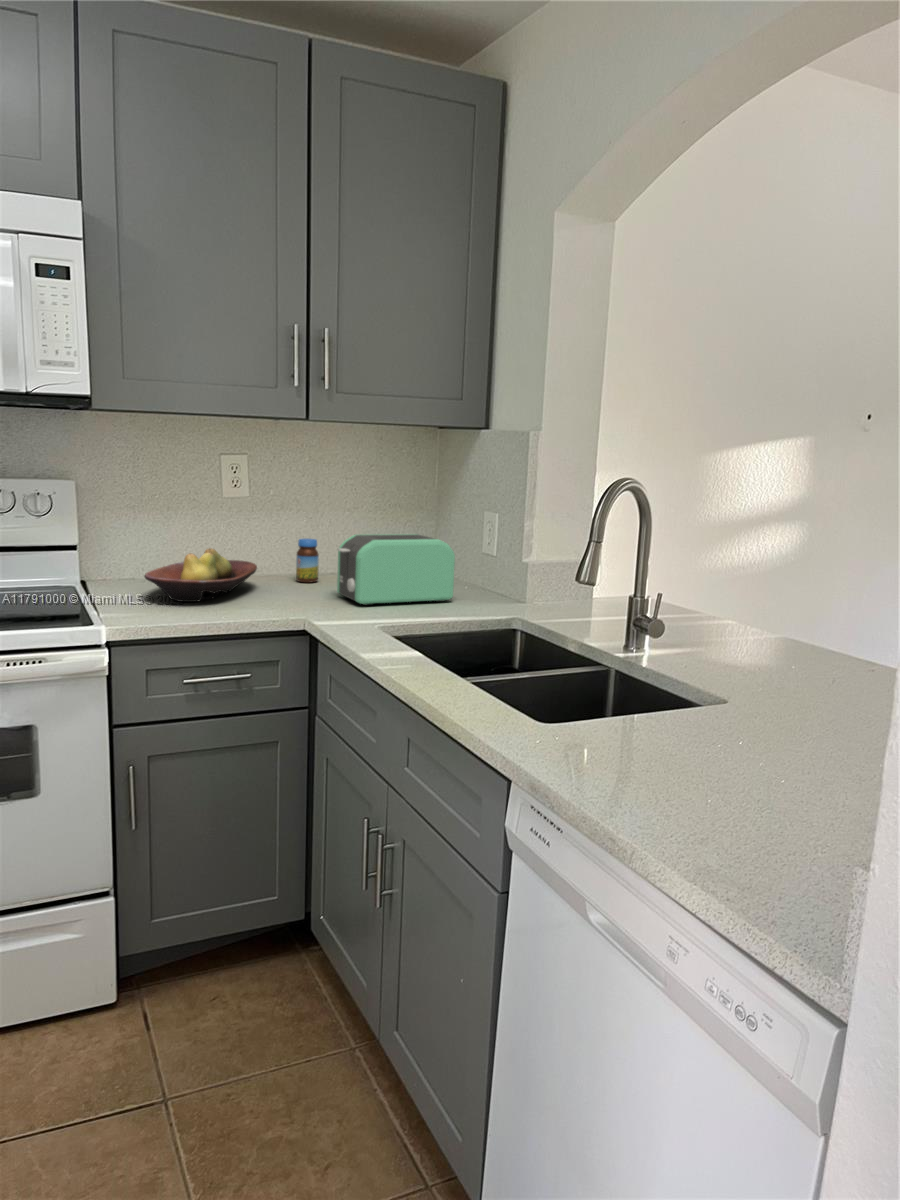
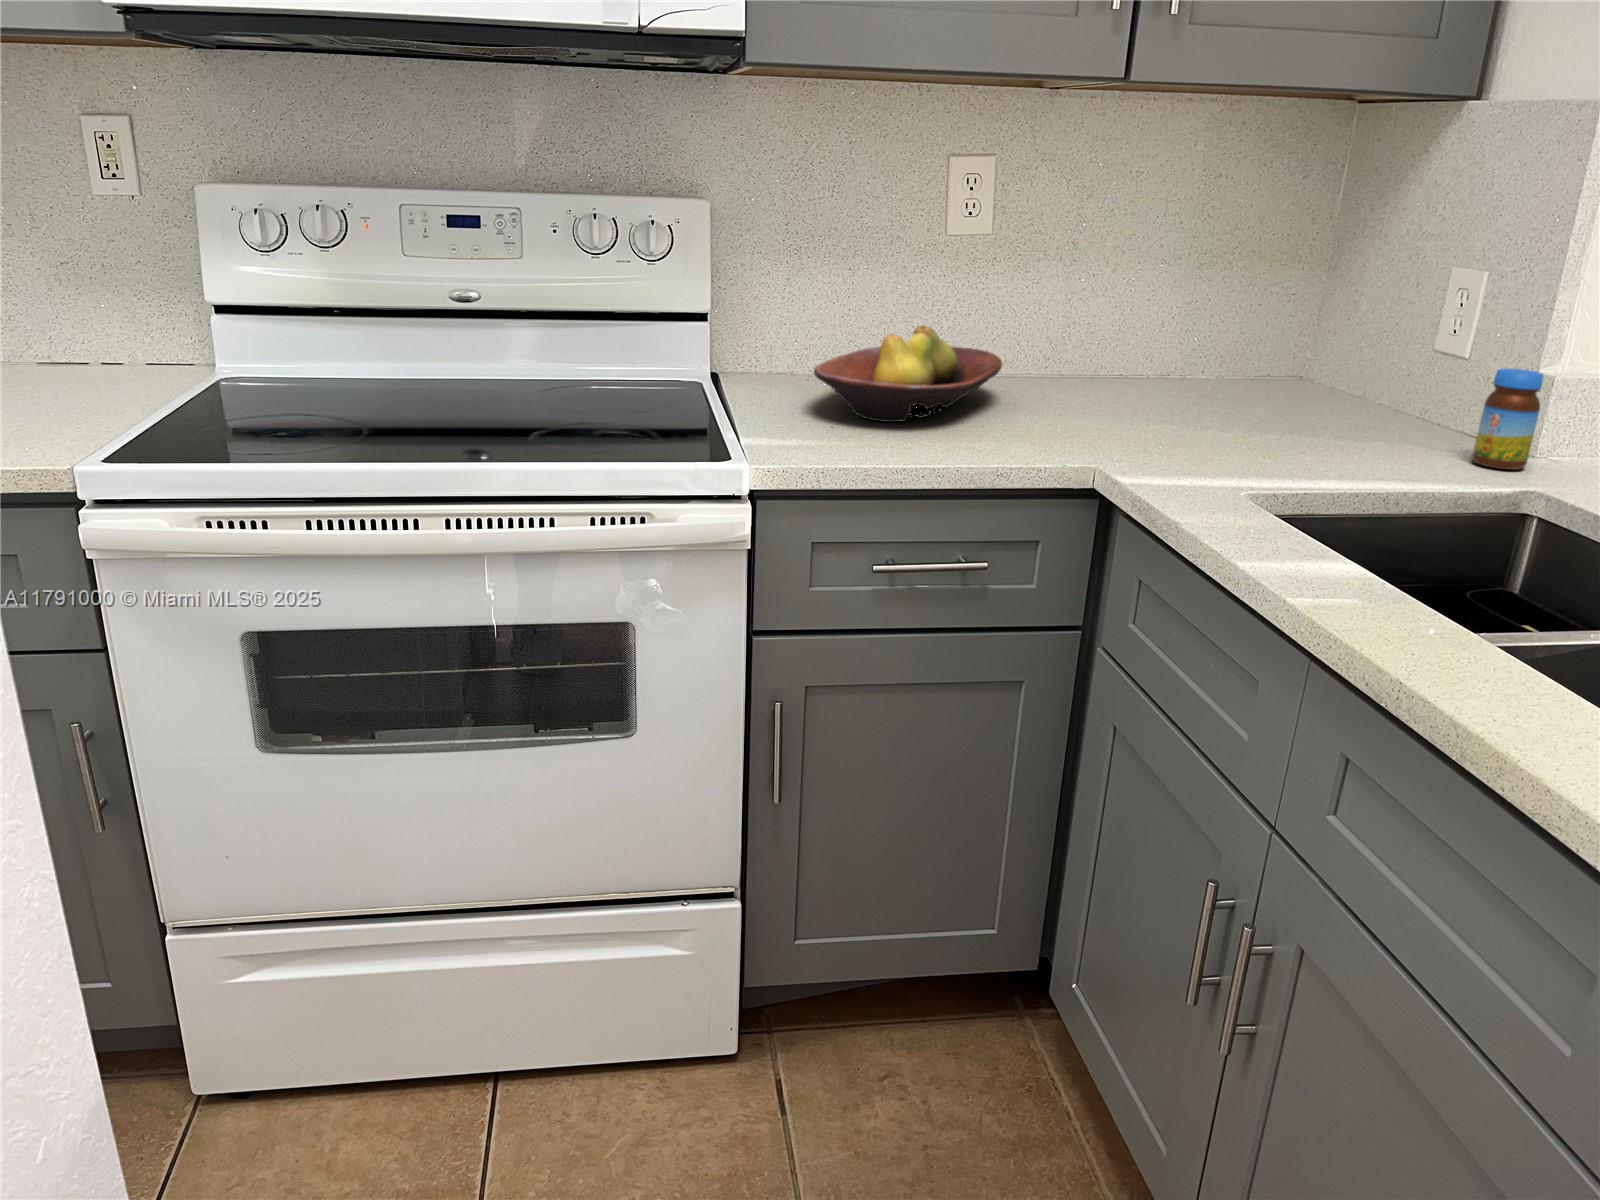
toaster: present [337,534,455,605] -> none [1149,308,1398,446]
jar: present [296,539,319,583] -> present [1472,368,1543,470]

